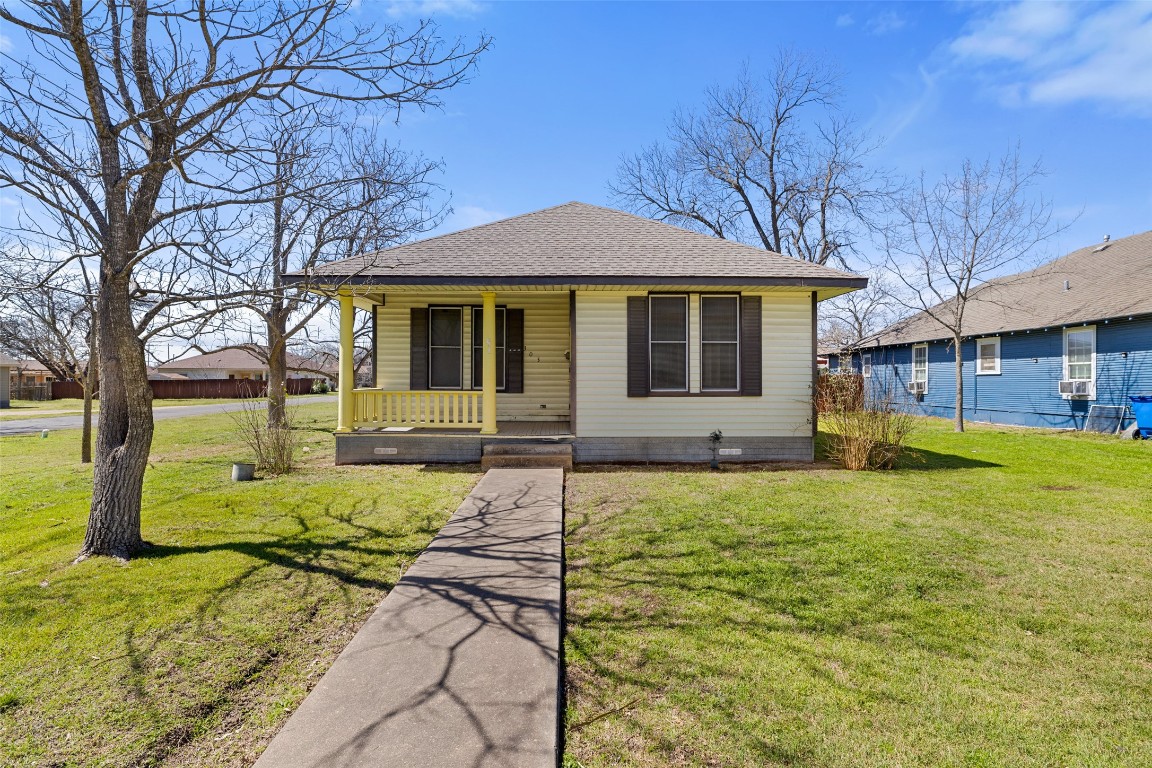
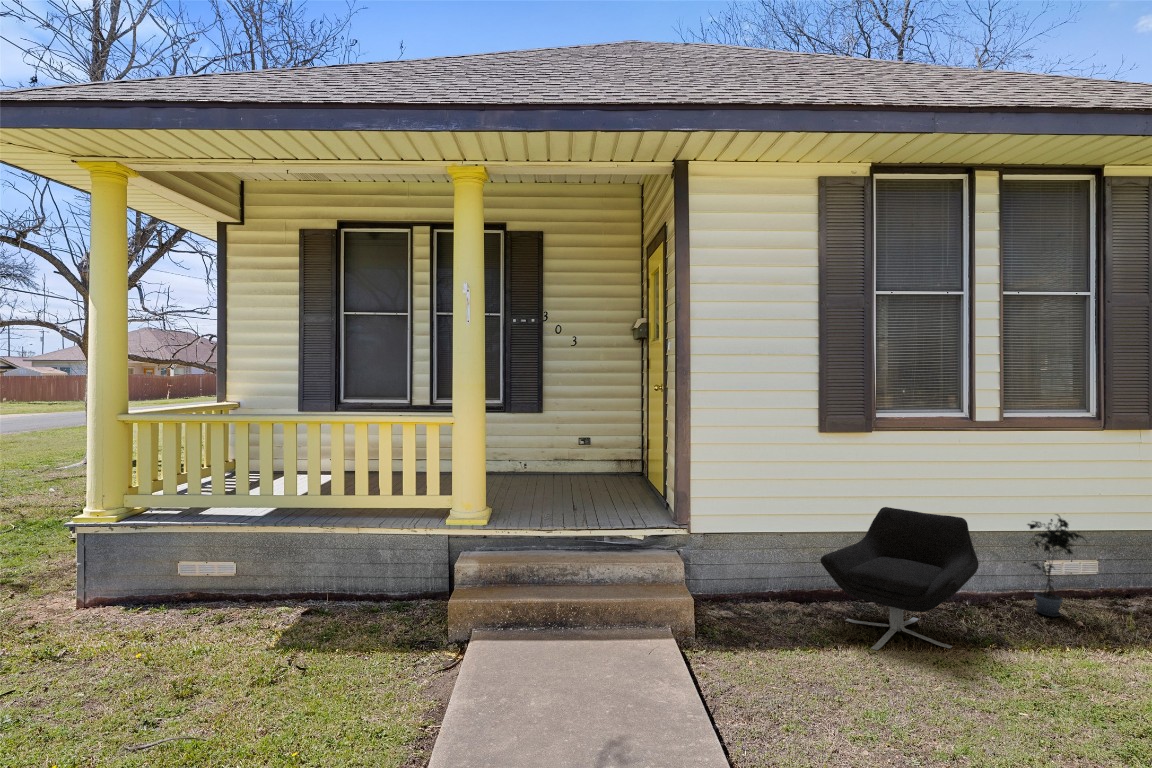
lounge chair: none [623,427,680,473] -> present [820,507,979,650]

